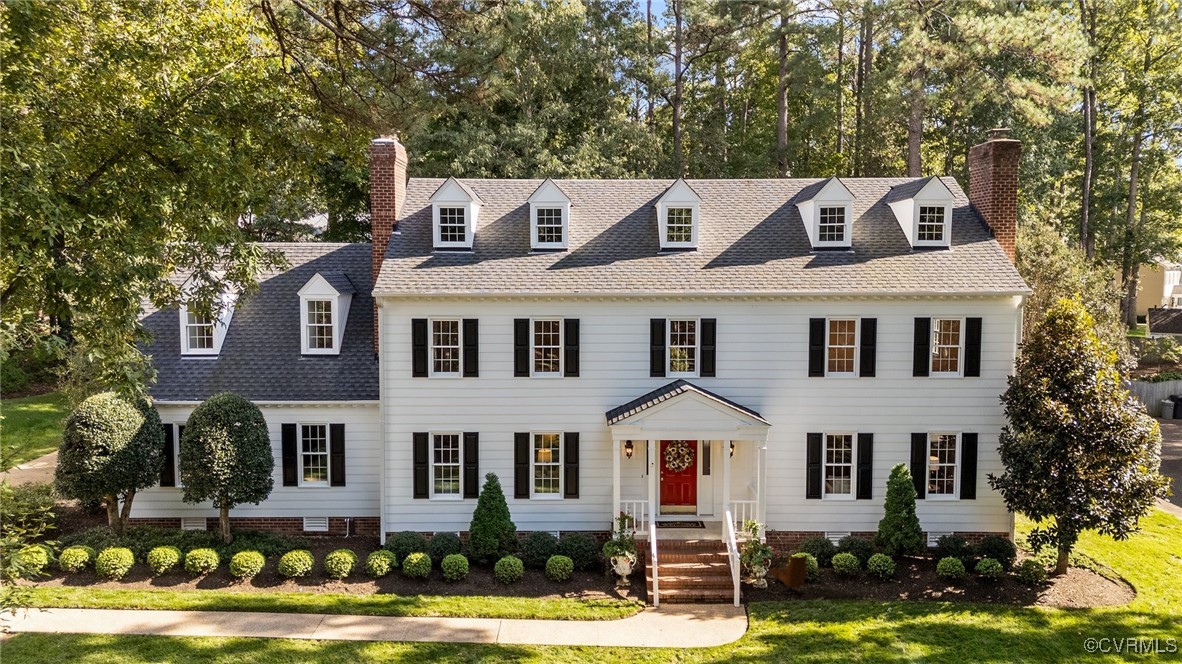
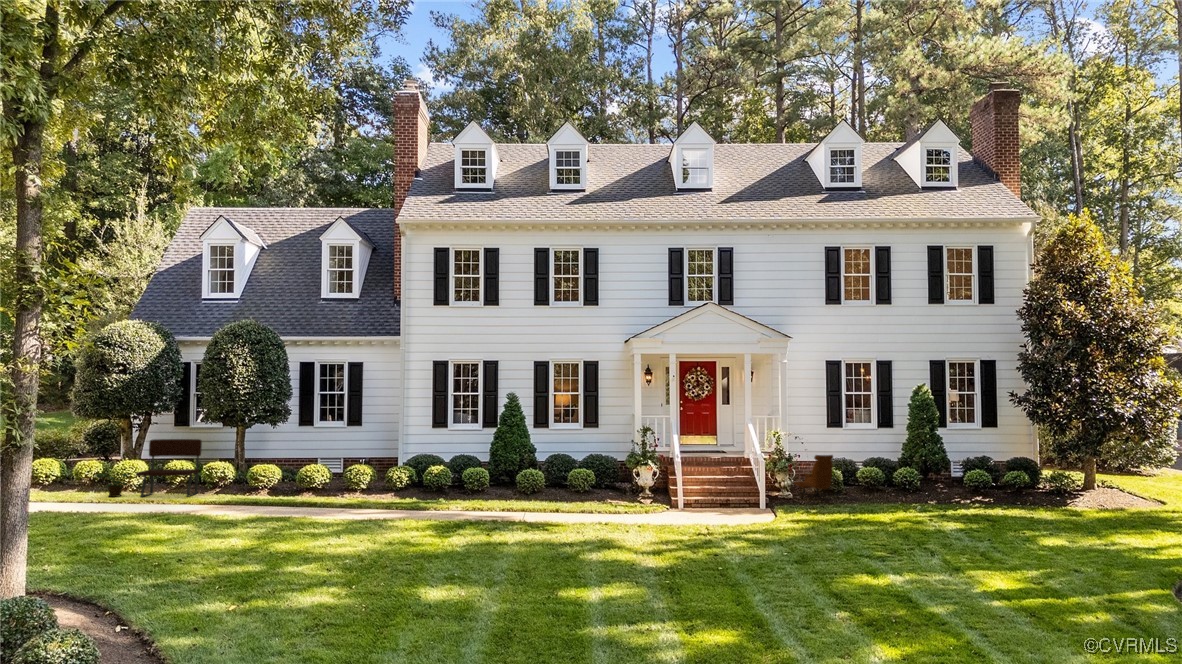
bench: none [118,531,183,594] -> present [136,439,202,497]
potted plant: none [76,566,114,593] -> present [94,474,128,497]

